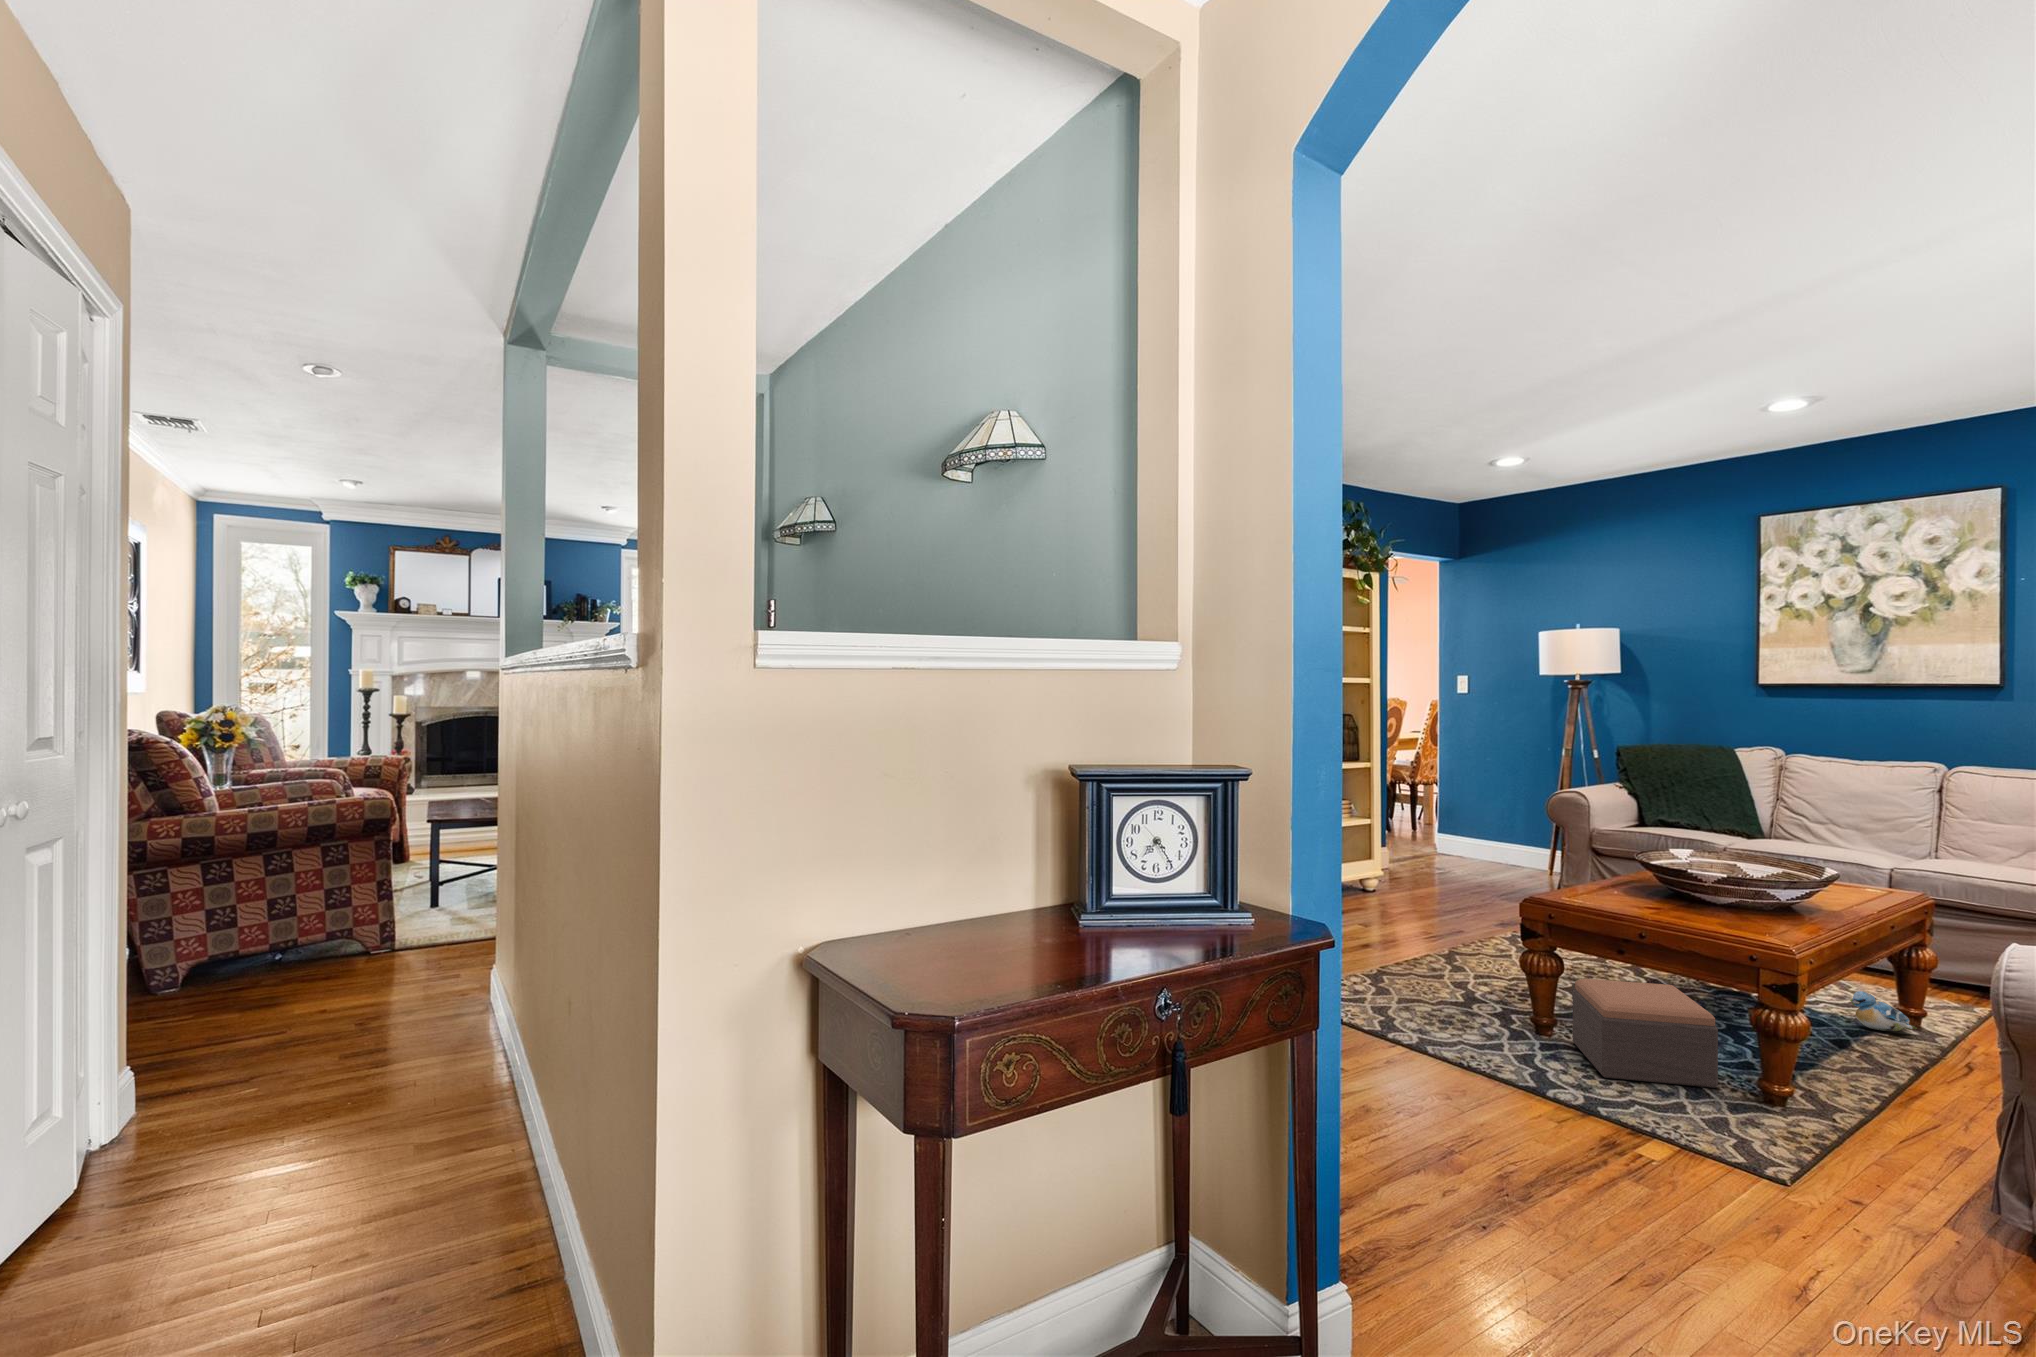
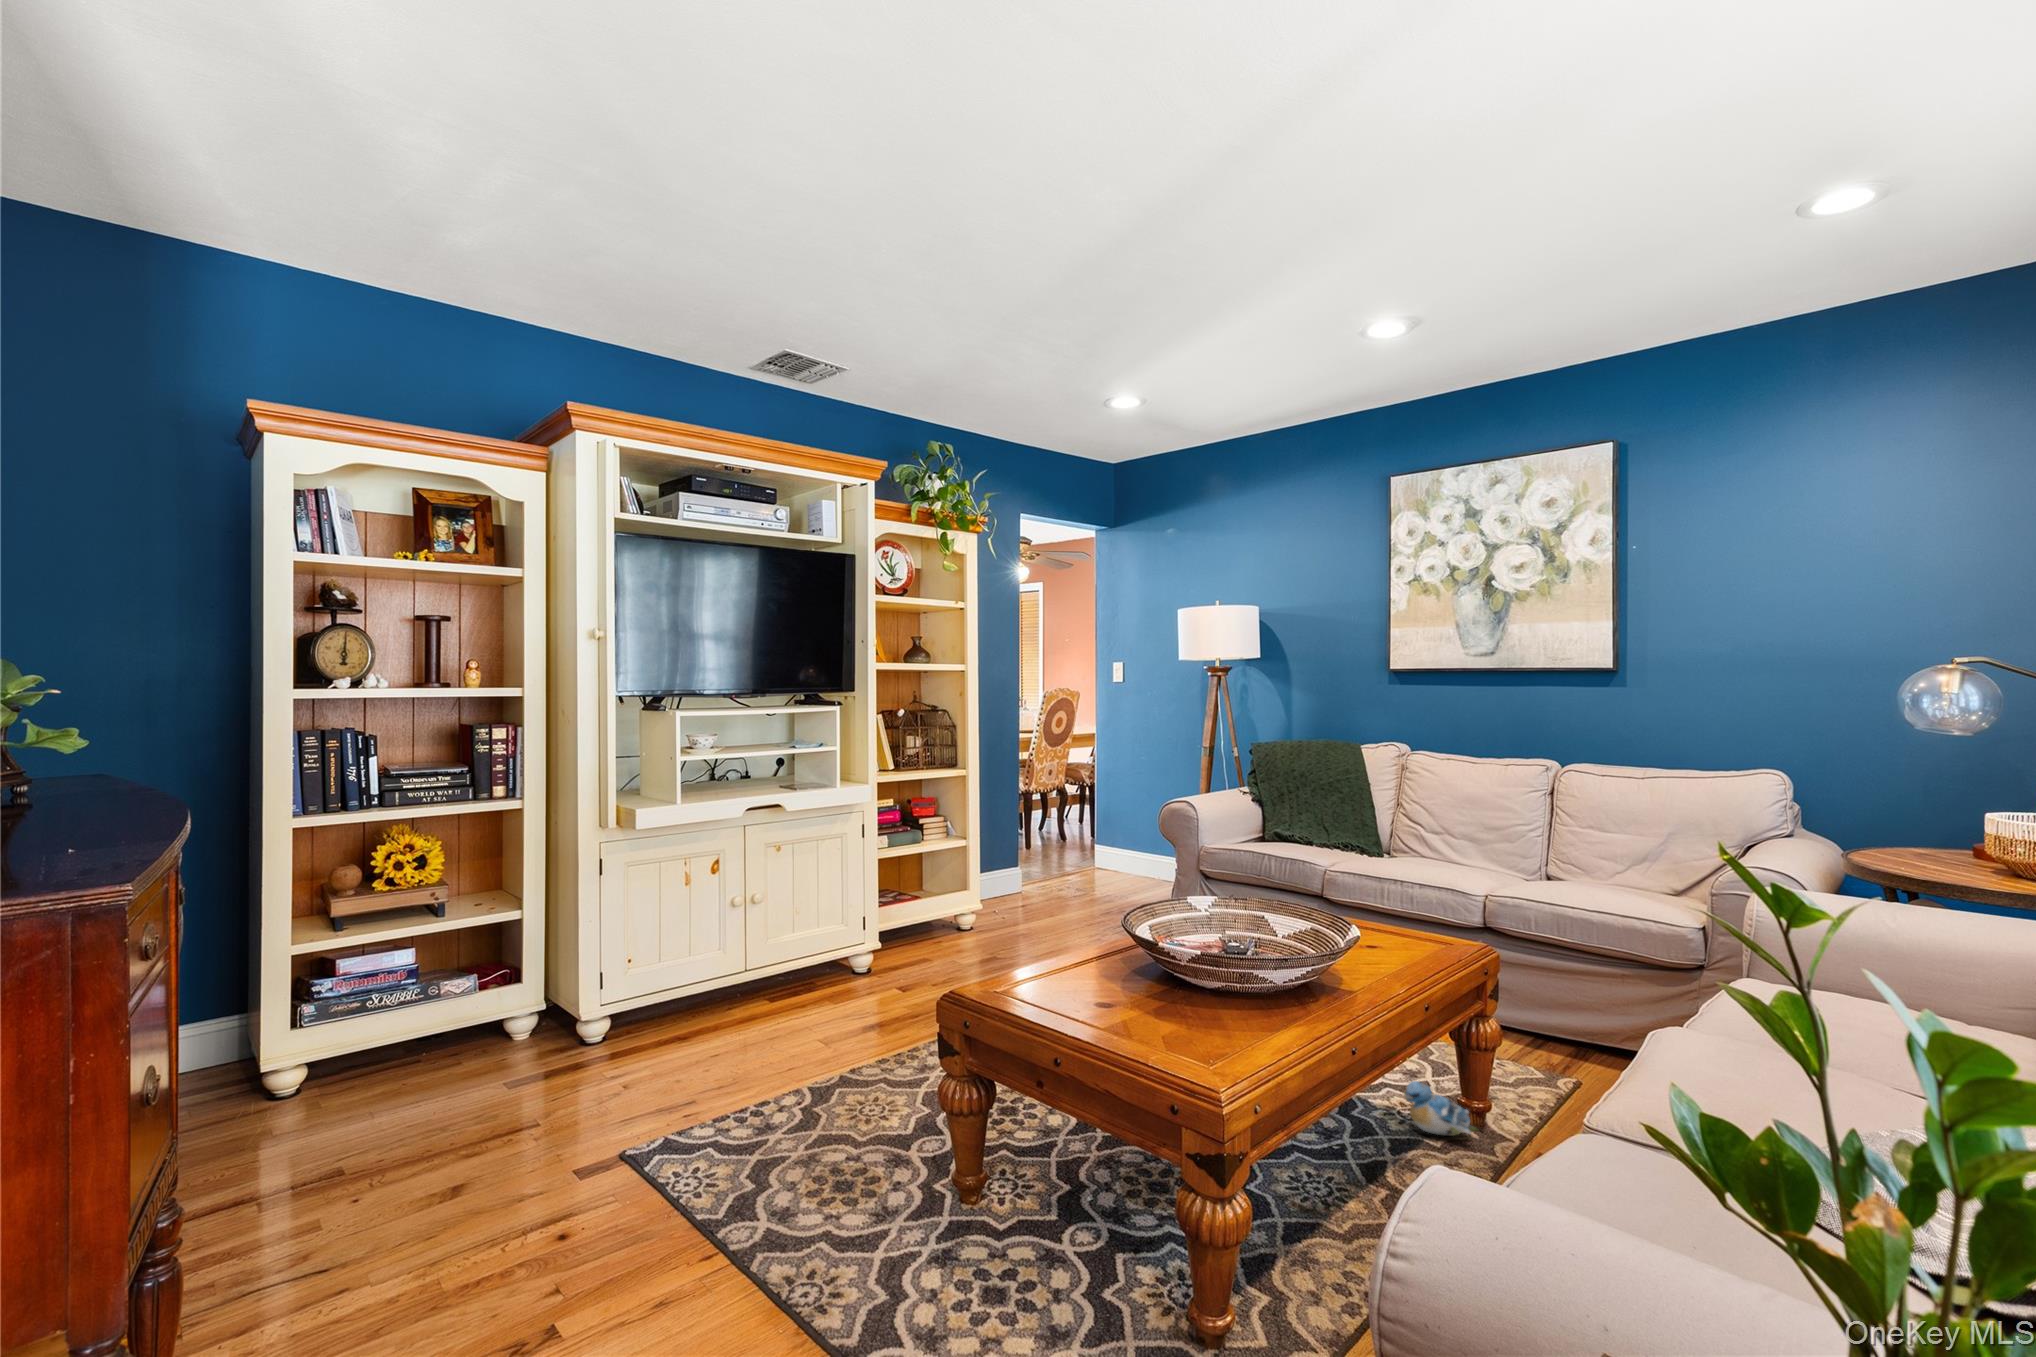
footstool: present [1573,979,1718,1088] -> none [992,1113,1157,1301]

